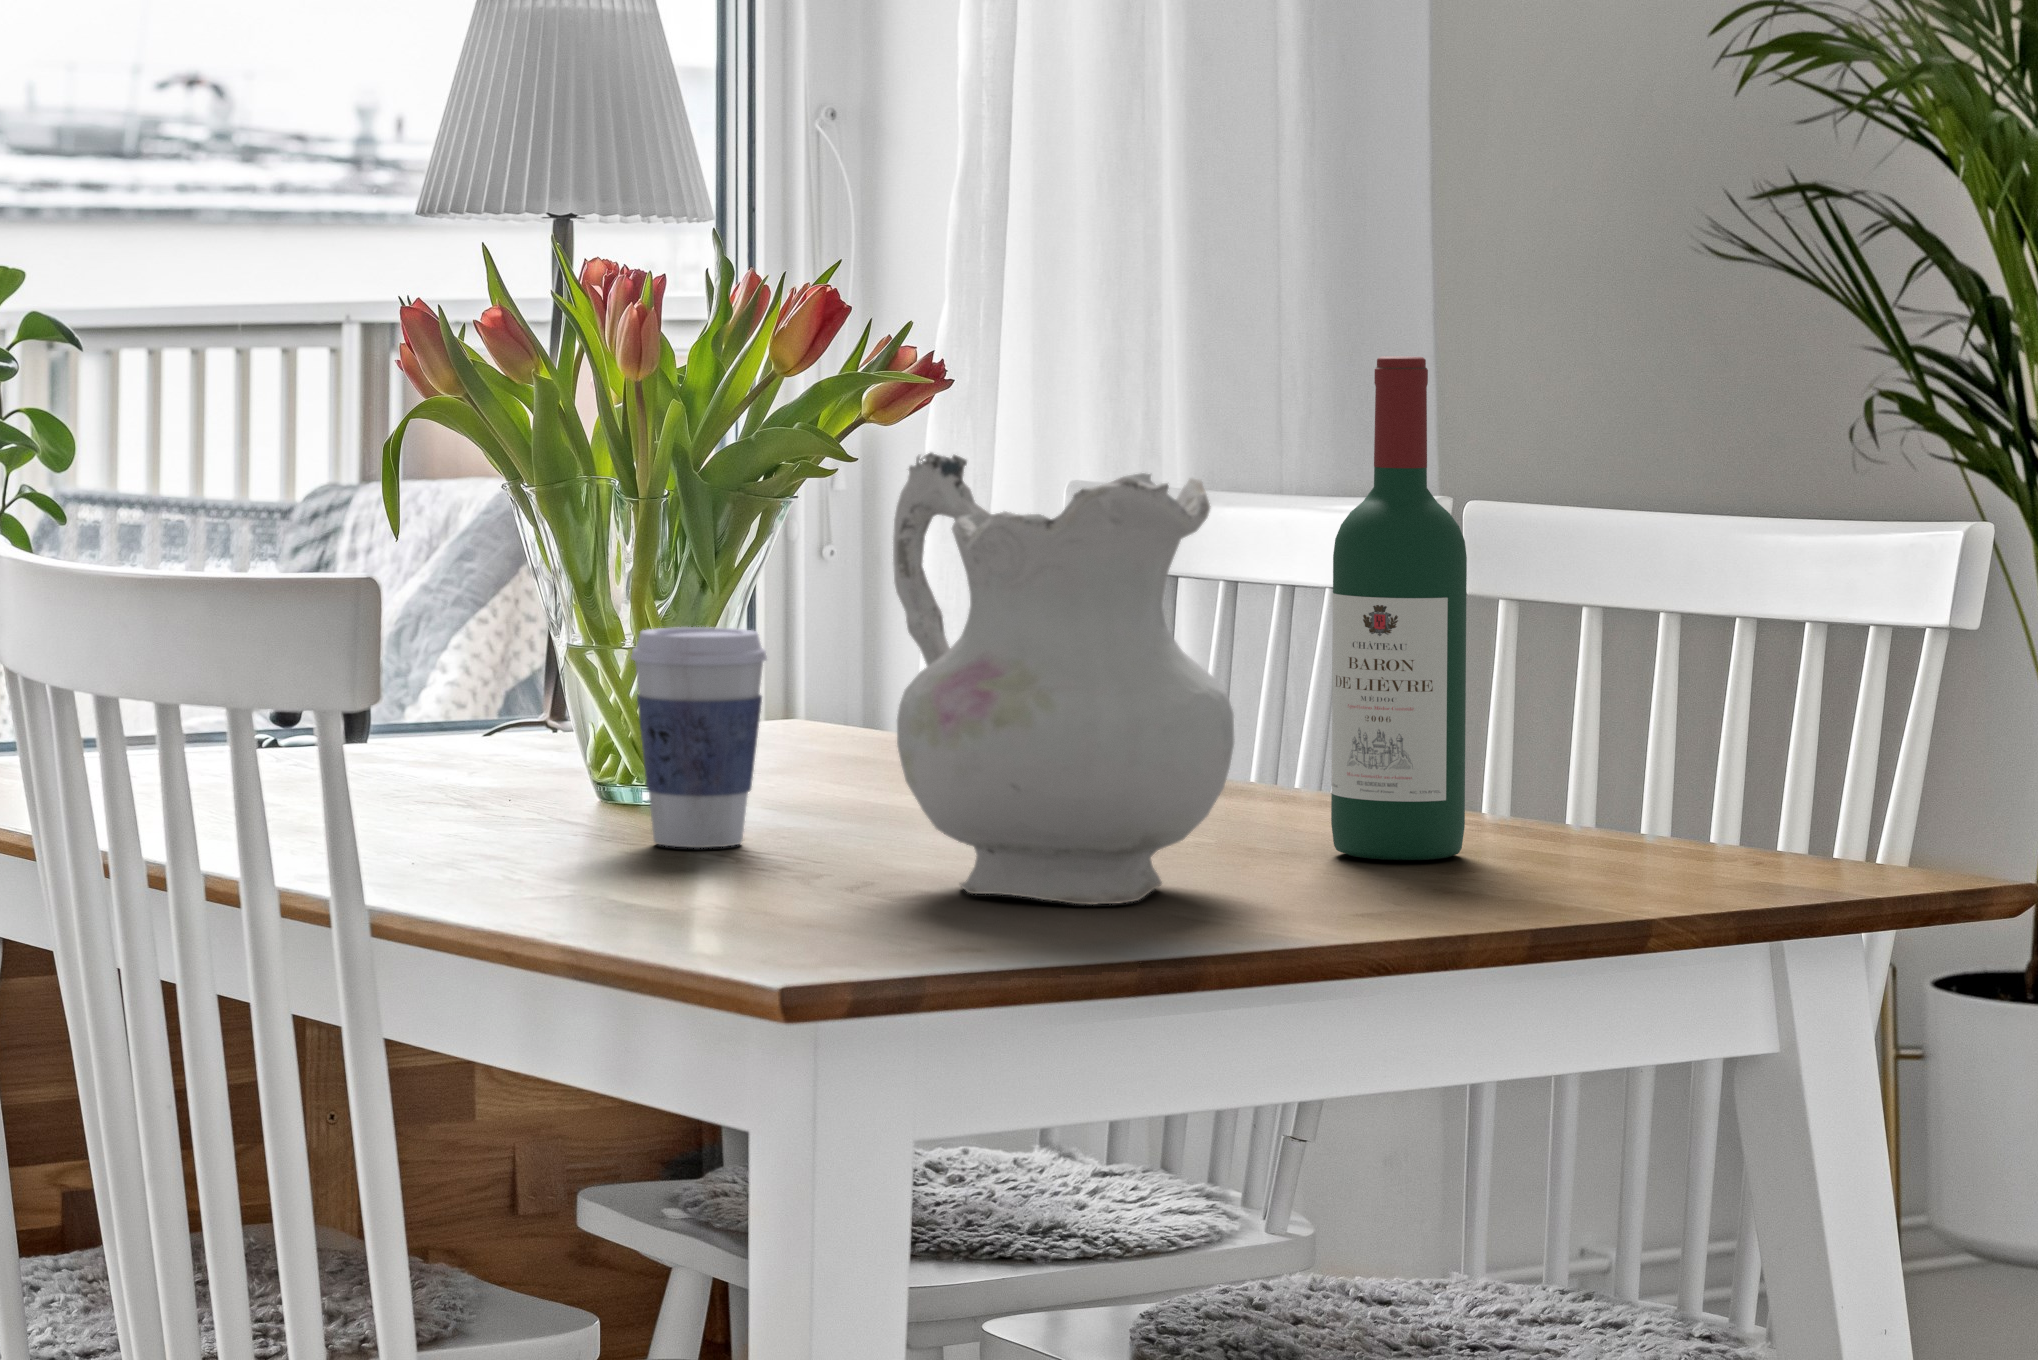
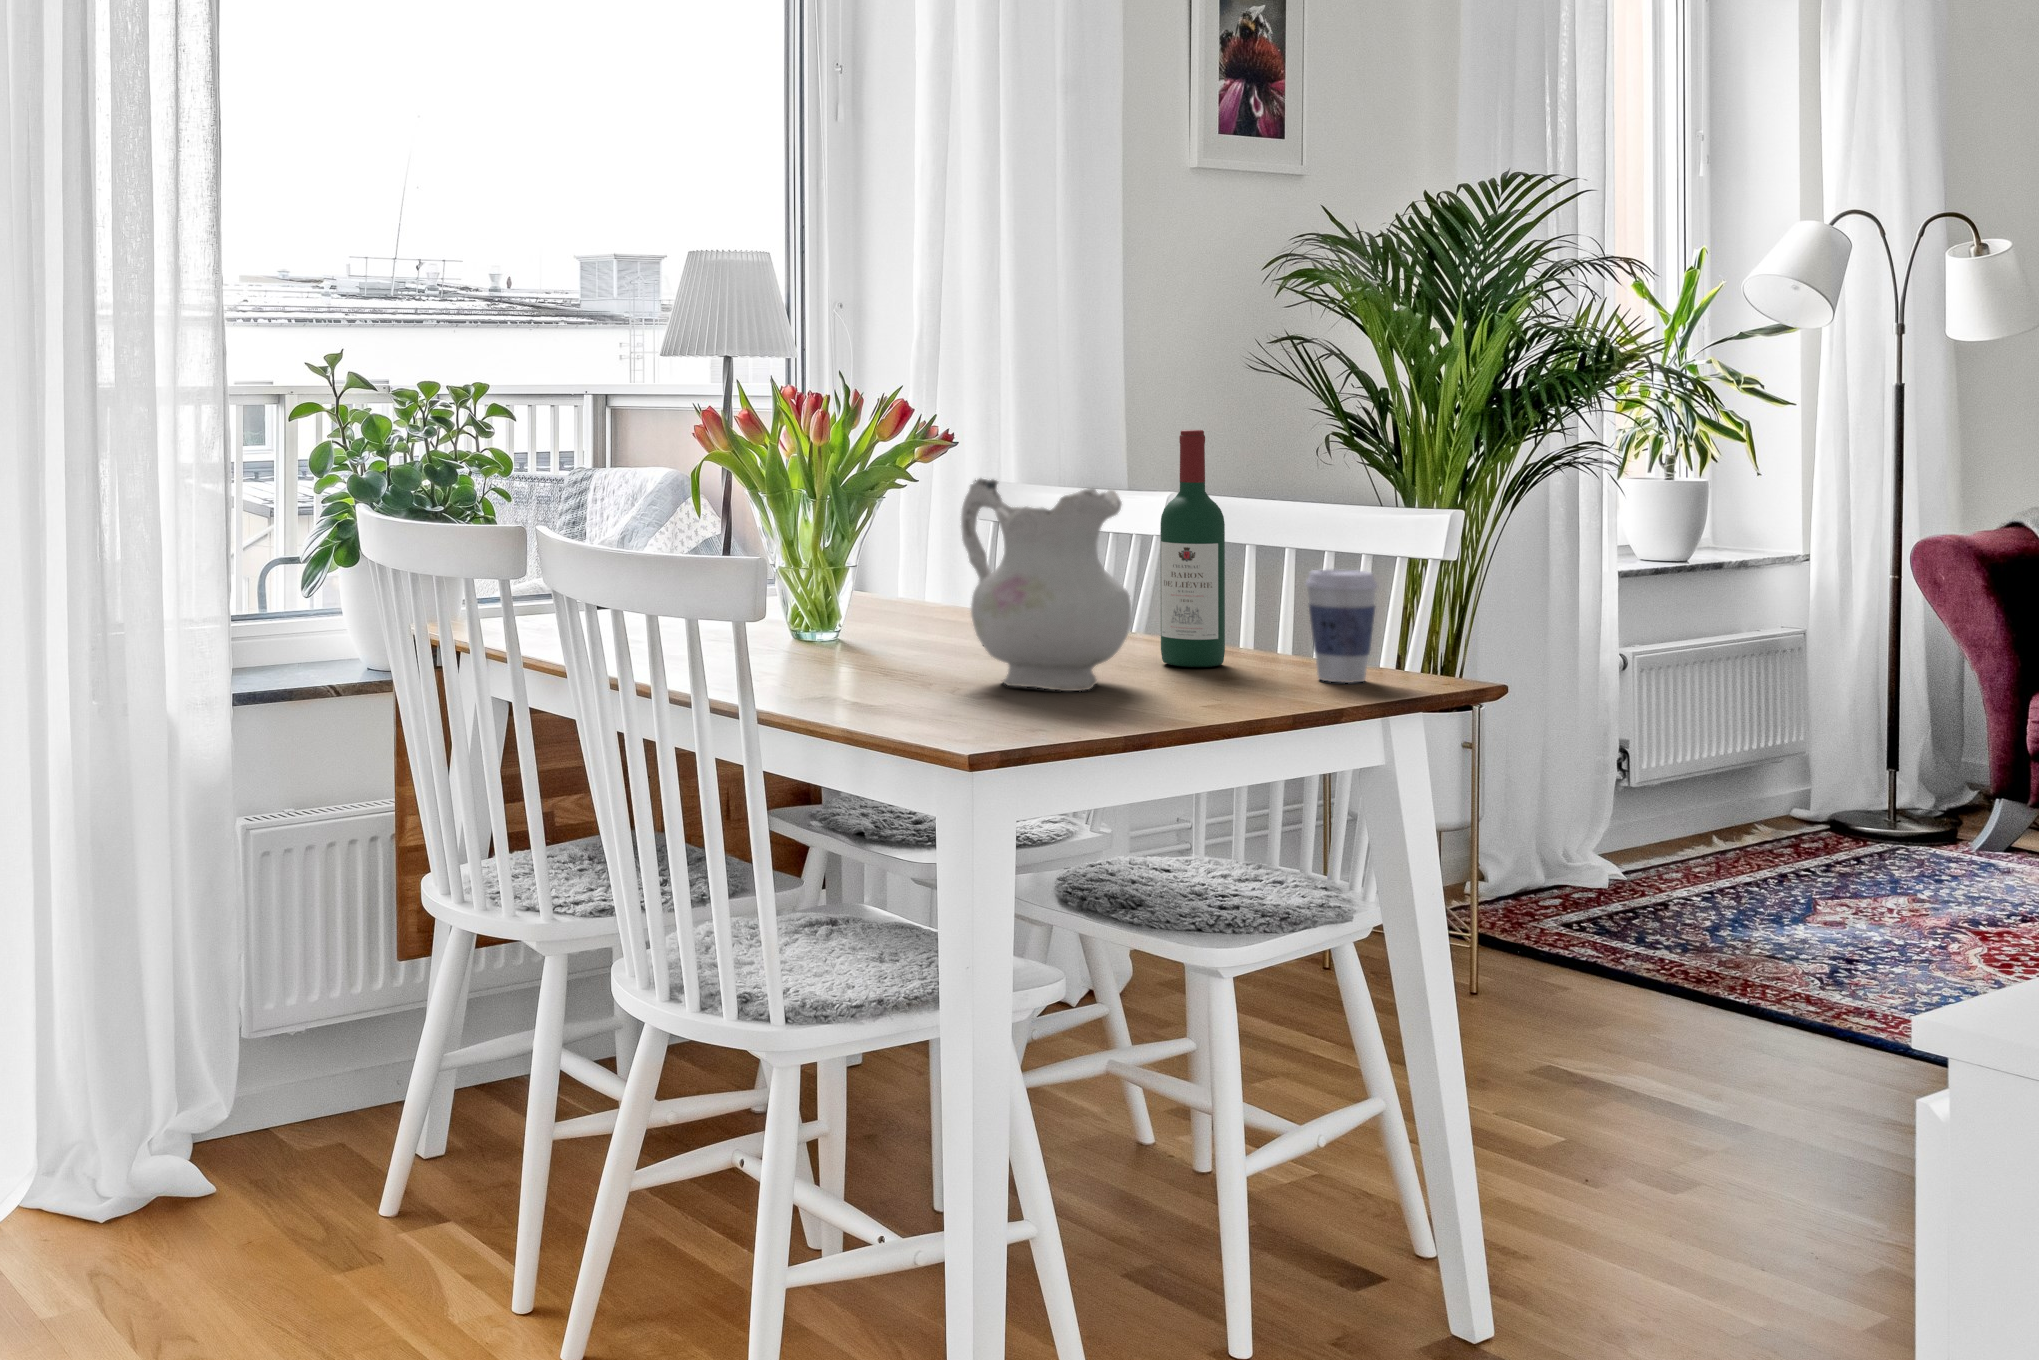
coffee cup: present [631,627,767,848] -> present [1306,569,1377,683]

